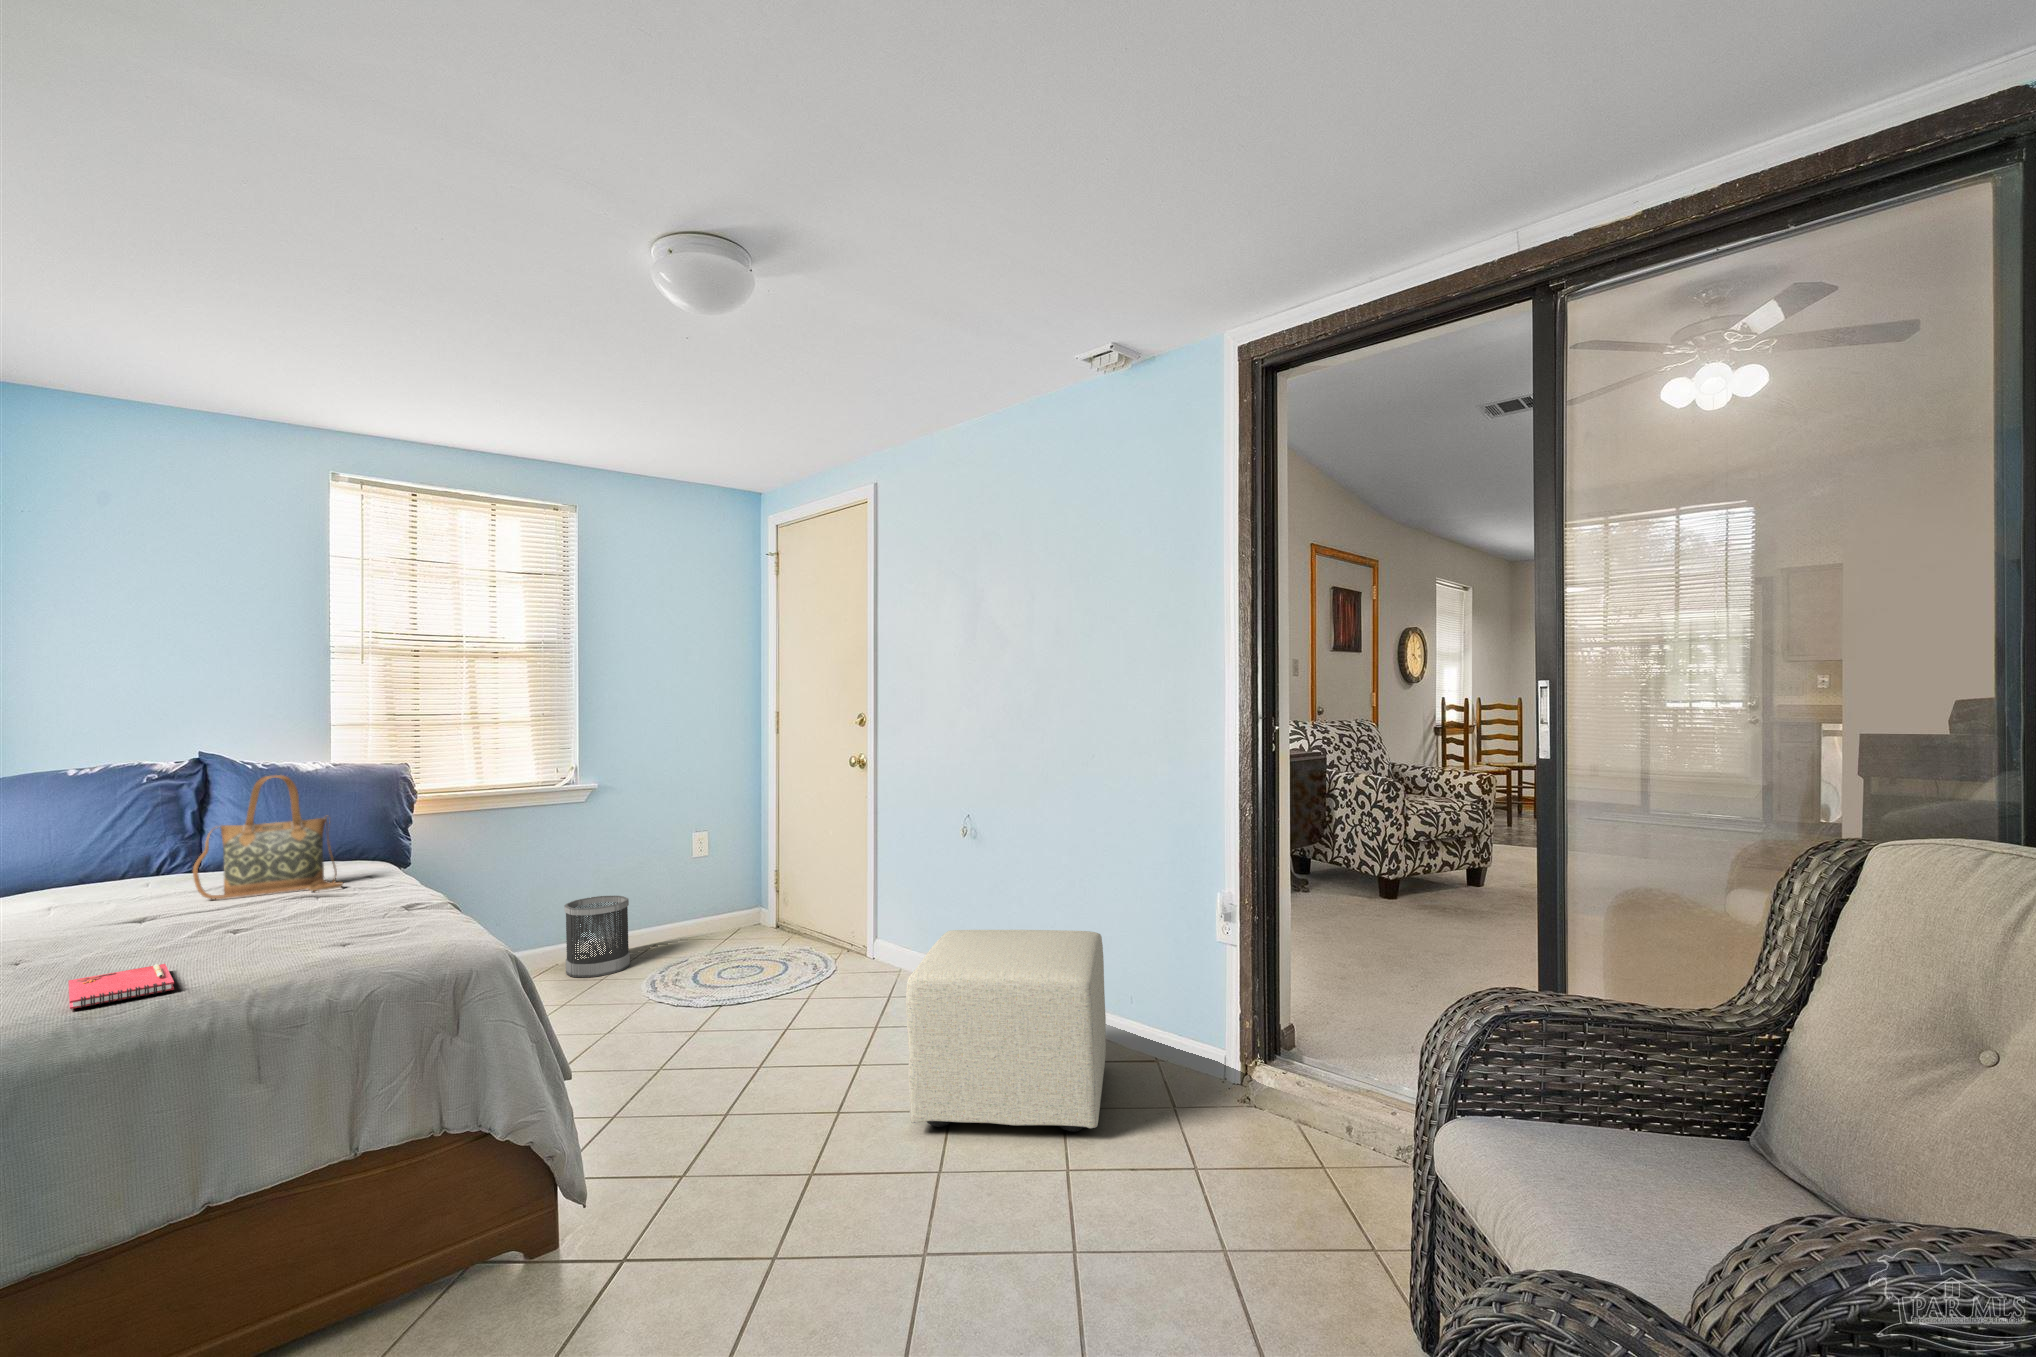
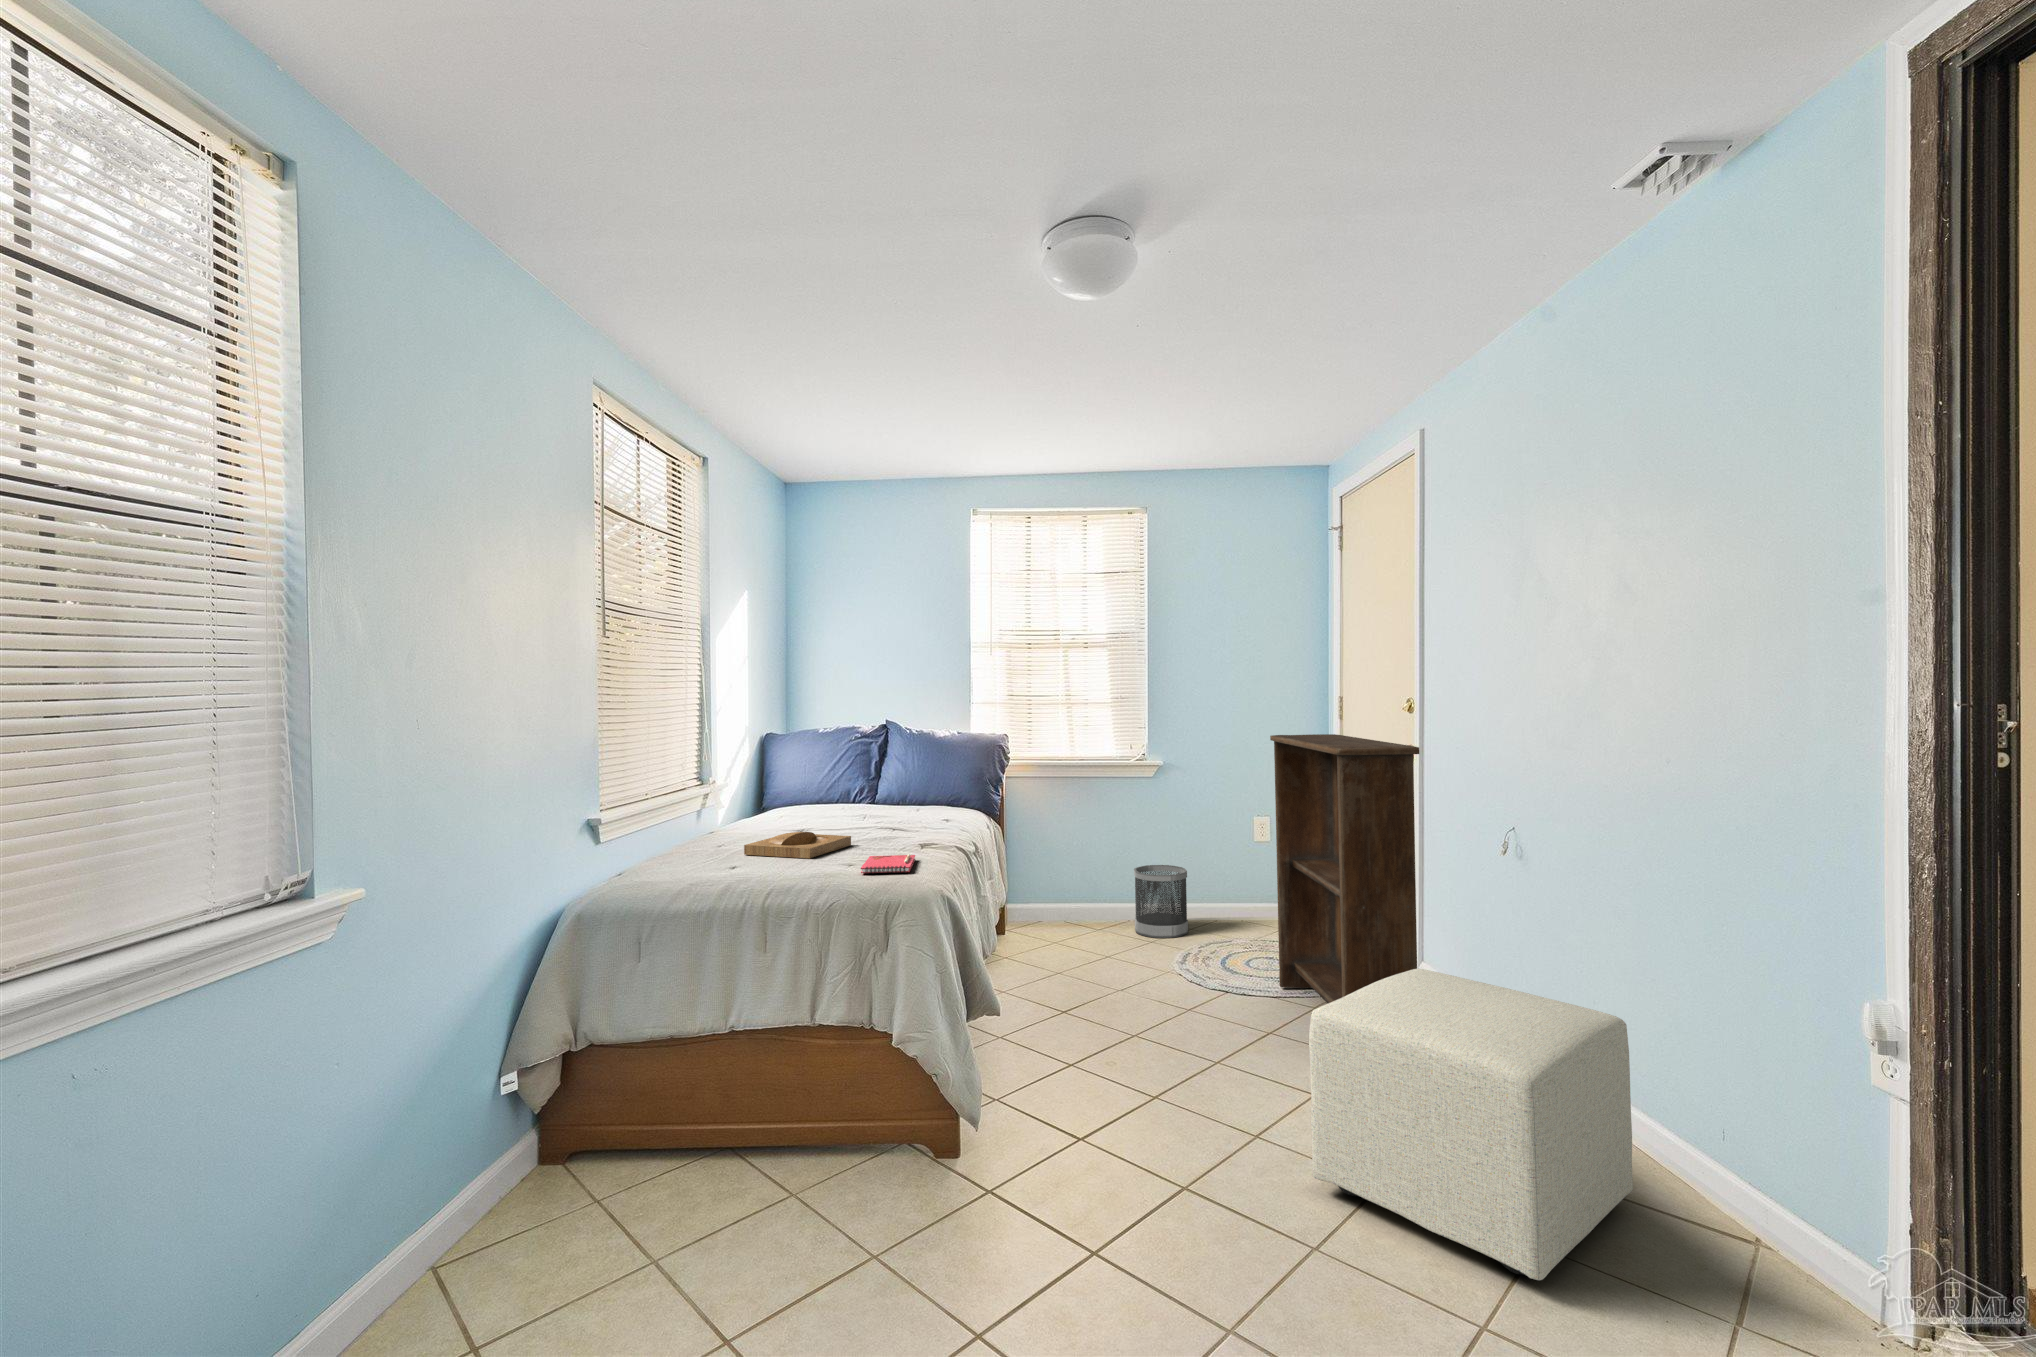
bookshelf: none [751,743,918,1035] -> present [1270,734,1419,1003]
handbag: present [193,775,343,899] -> none [841,738,921,827]
tray: none [96,908,277,960] -> present [744,832,851,858]
notebook: present [68,964,174,1009] -> present [861,854,915,874]

